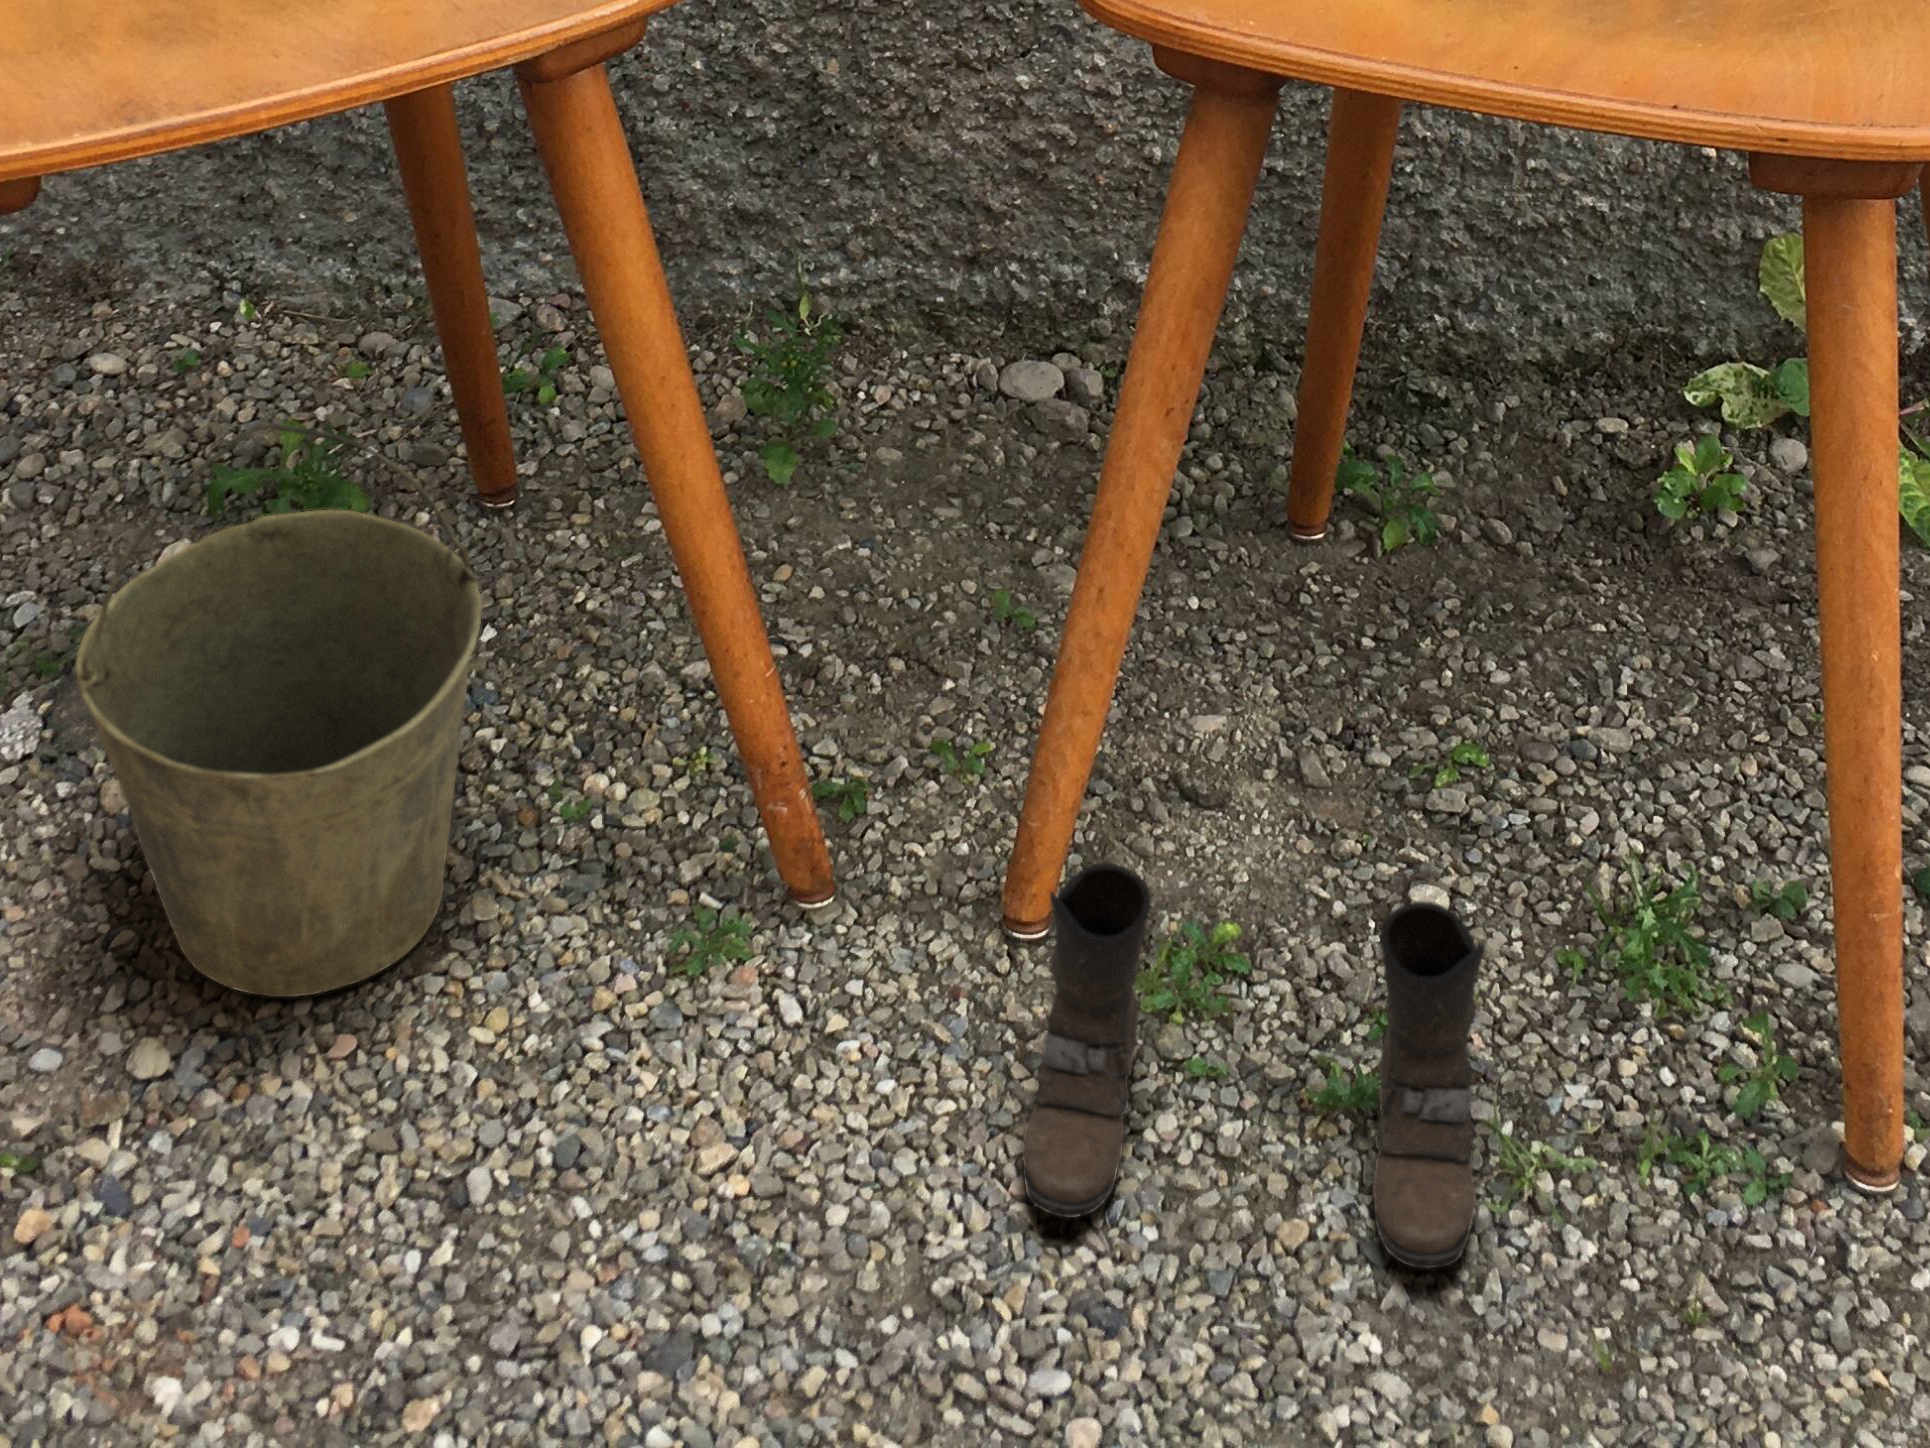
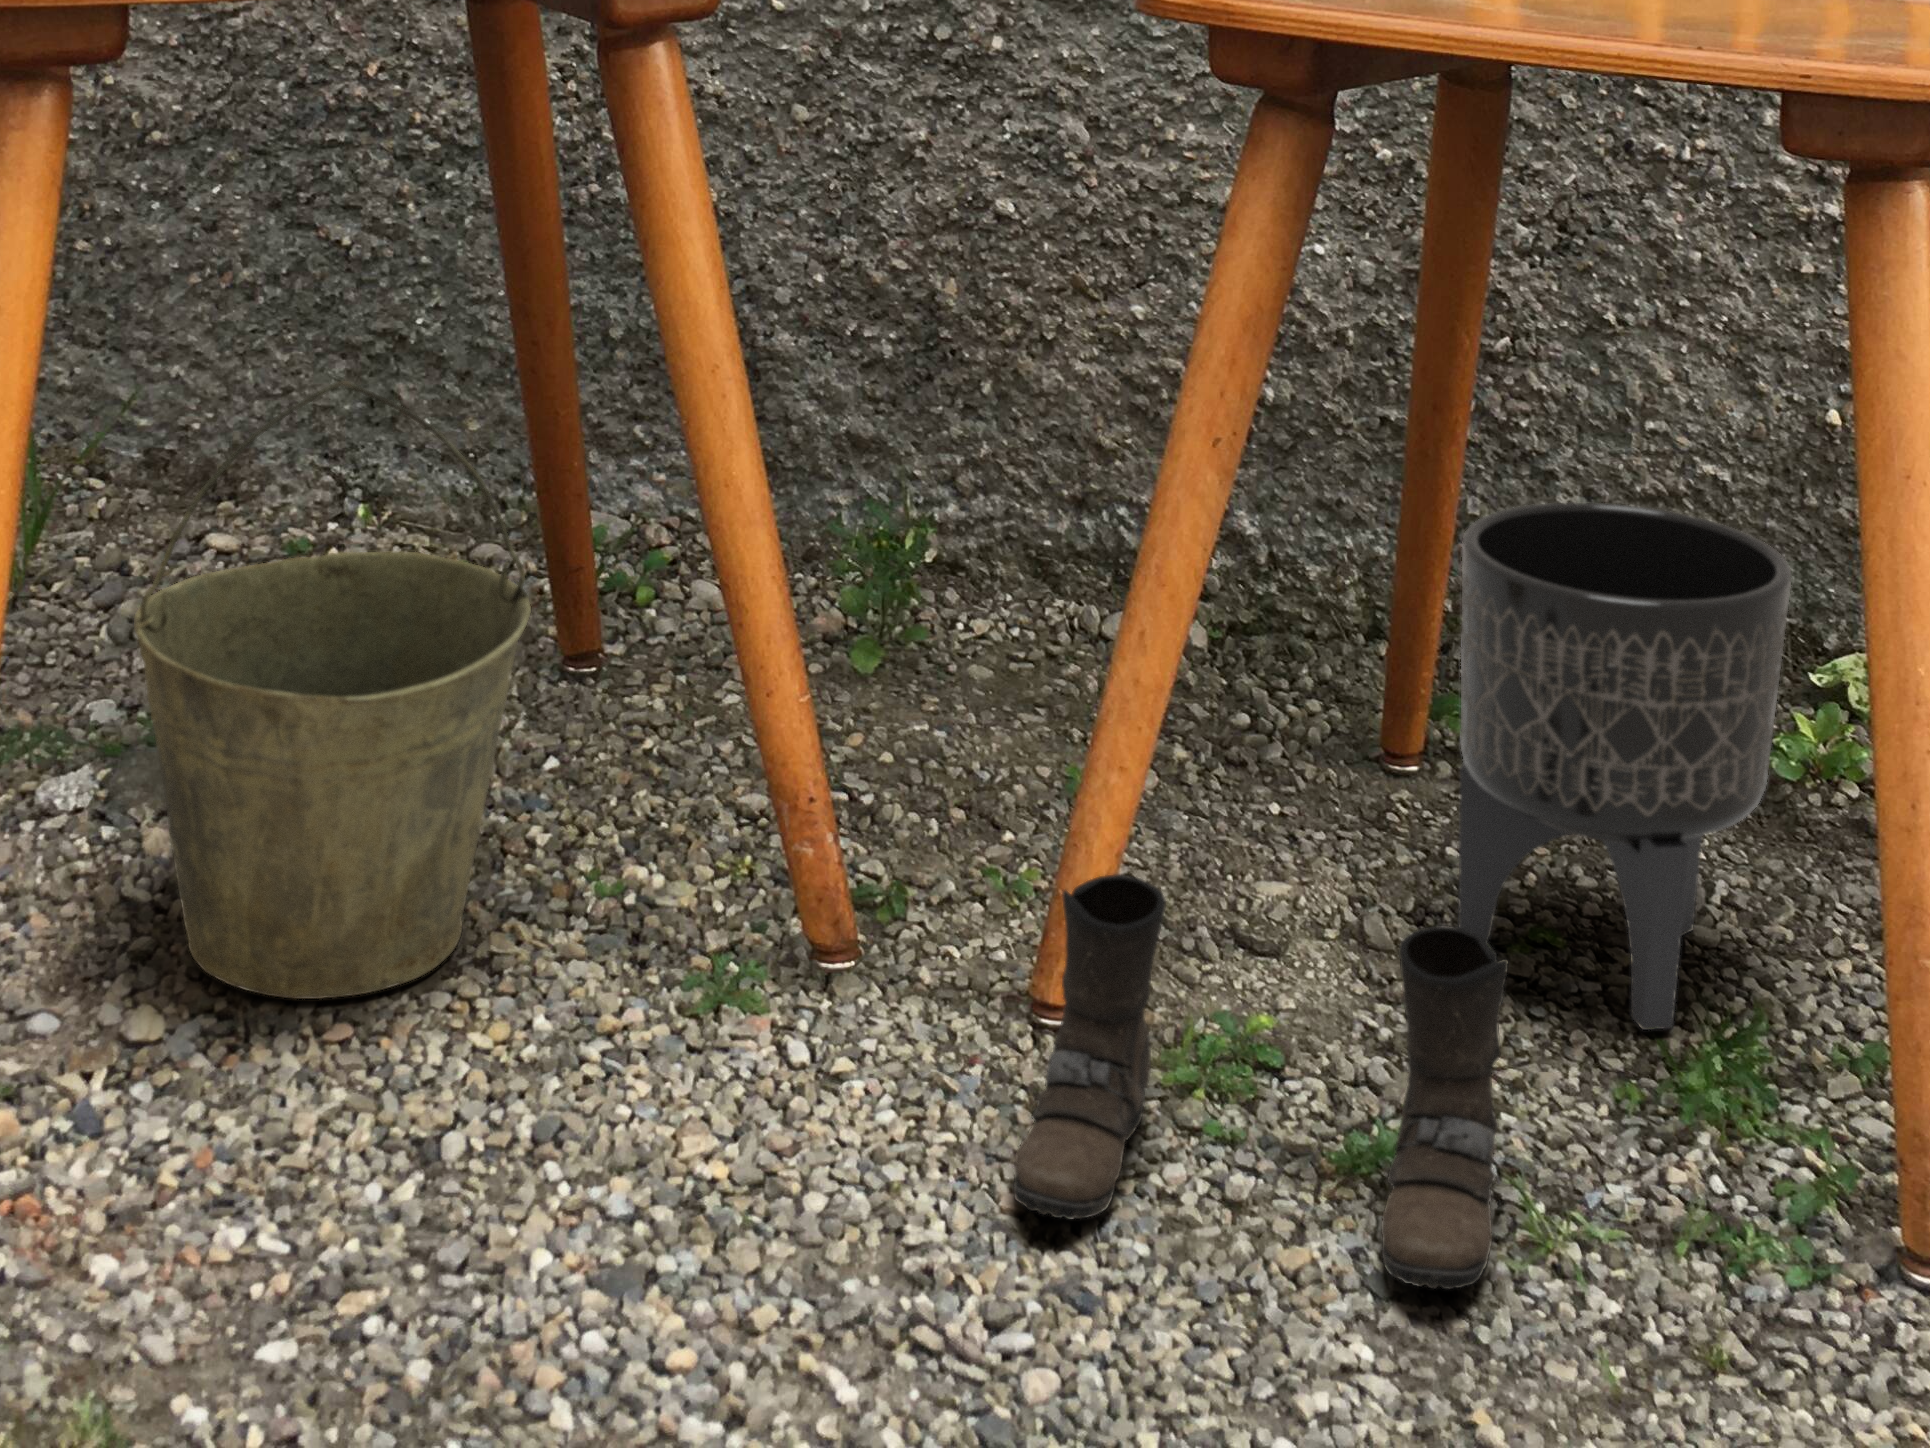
planter: none [1399,369,1728,881] -> present [1458,502,1791,1030]

